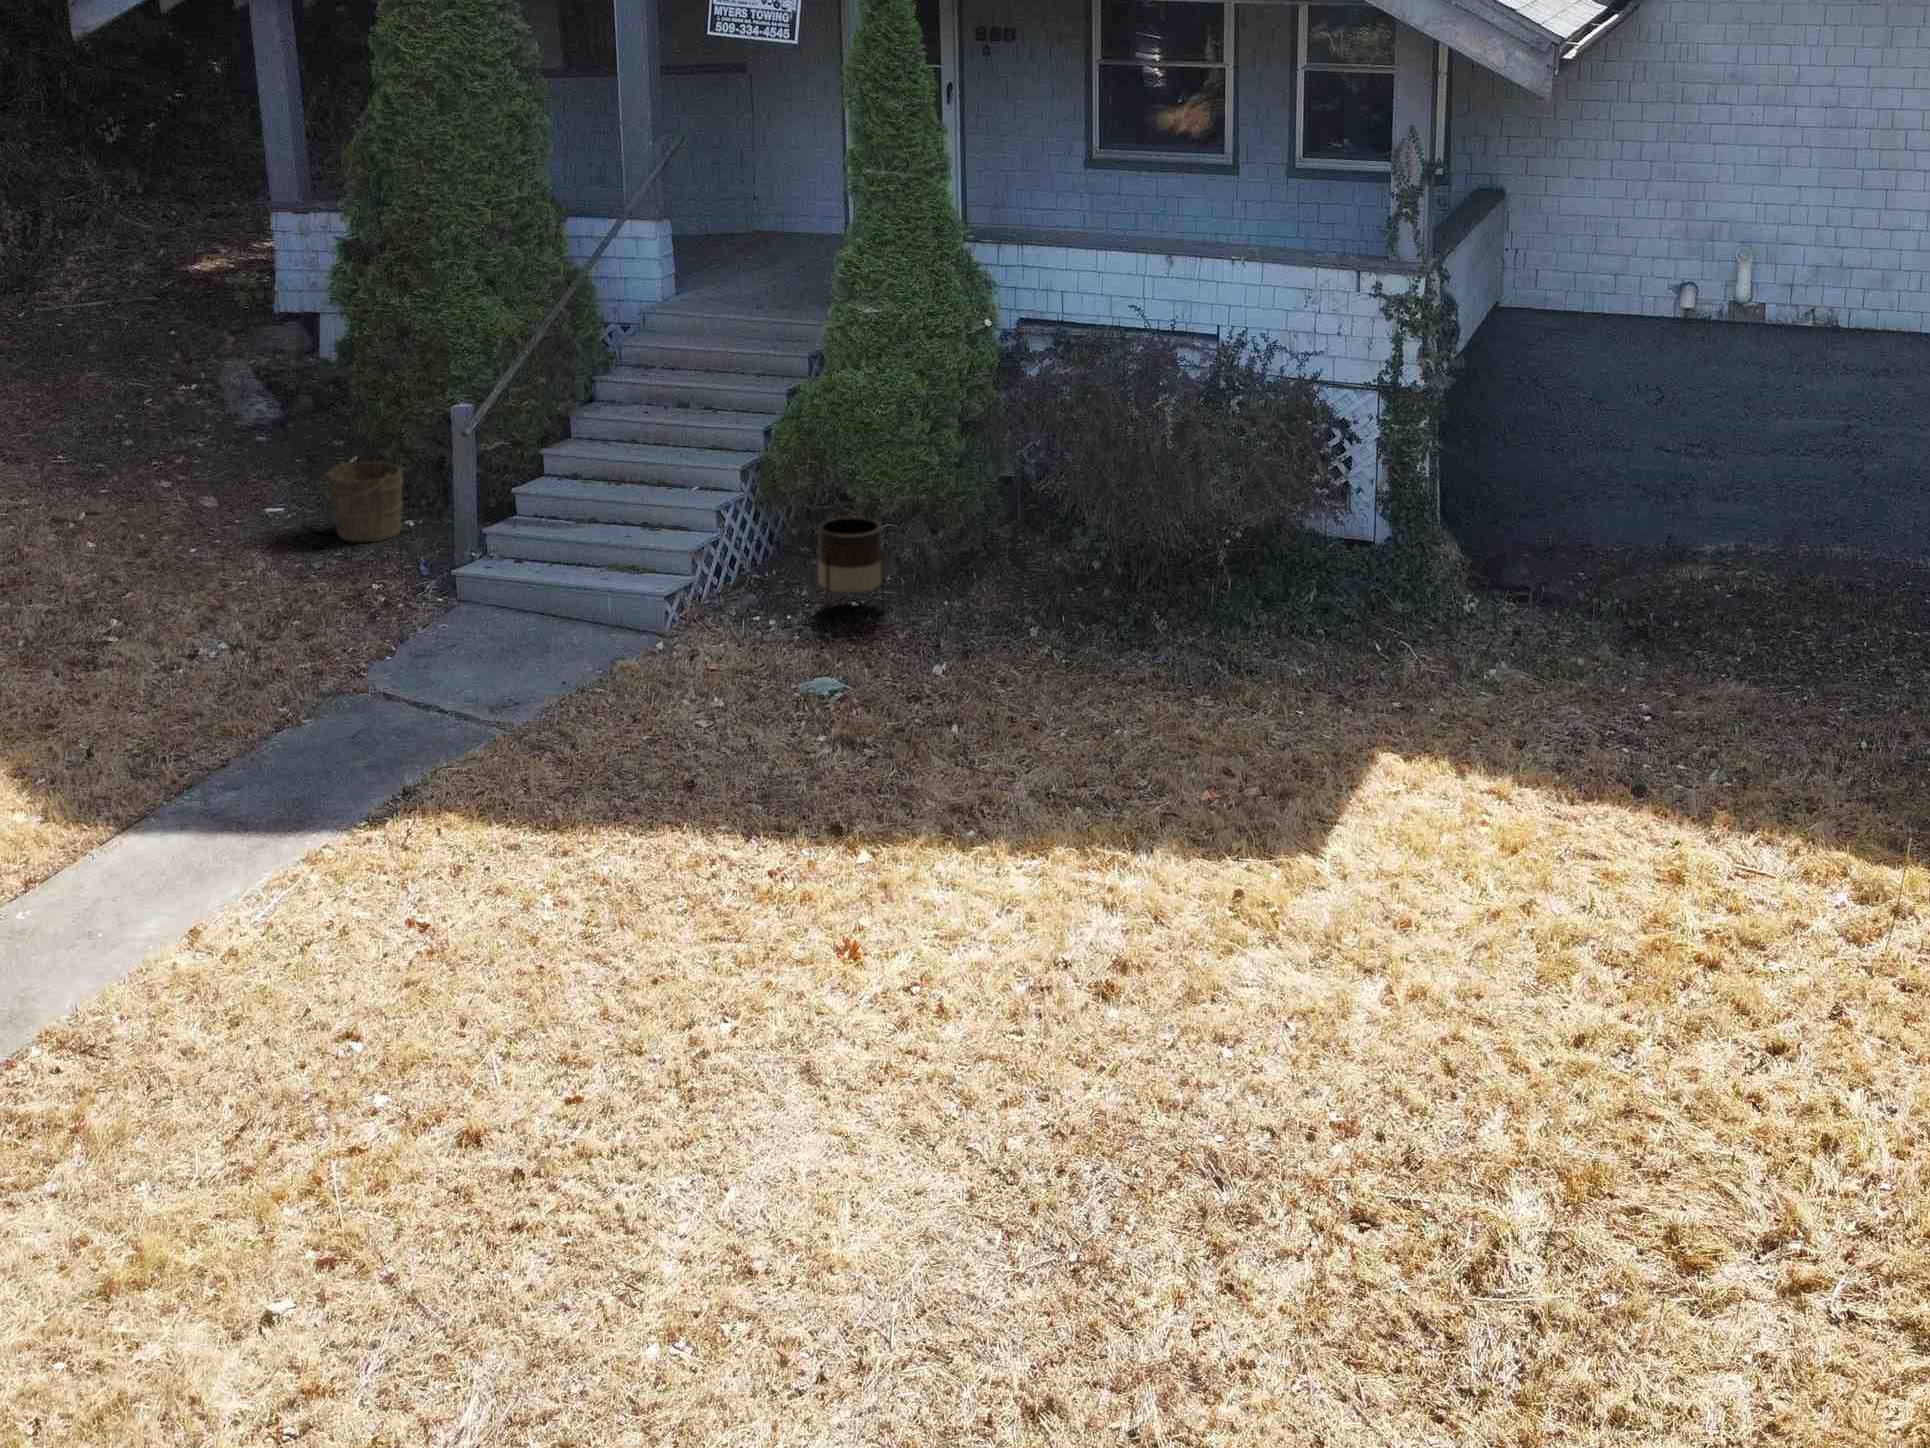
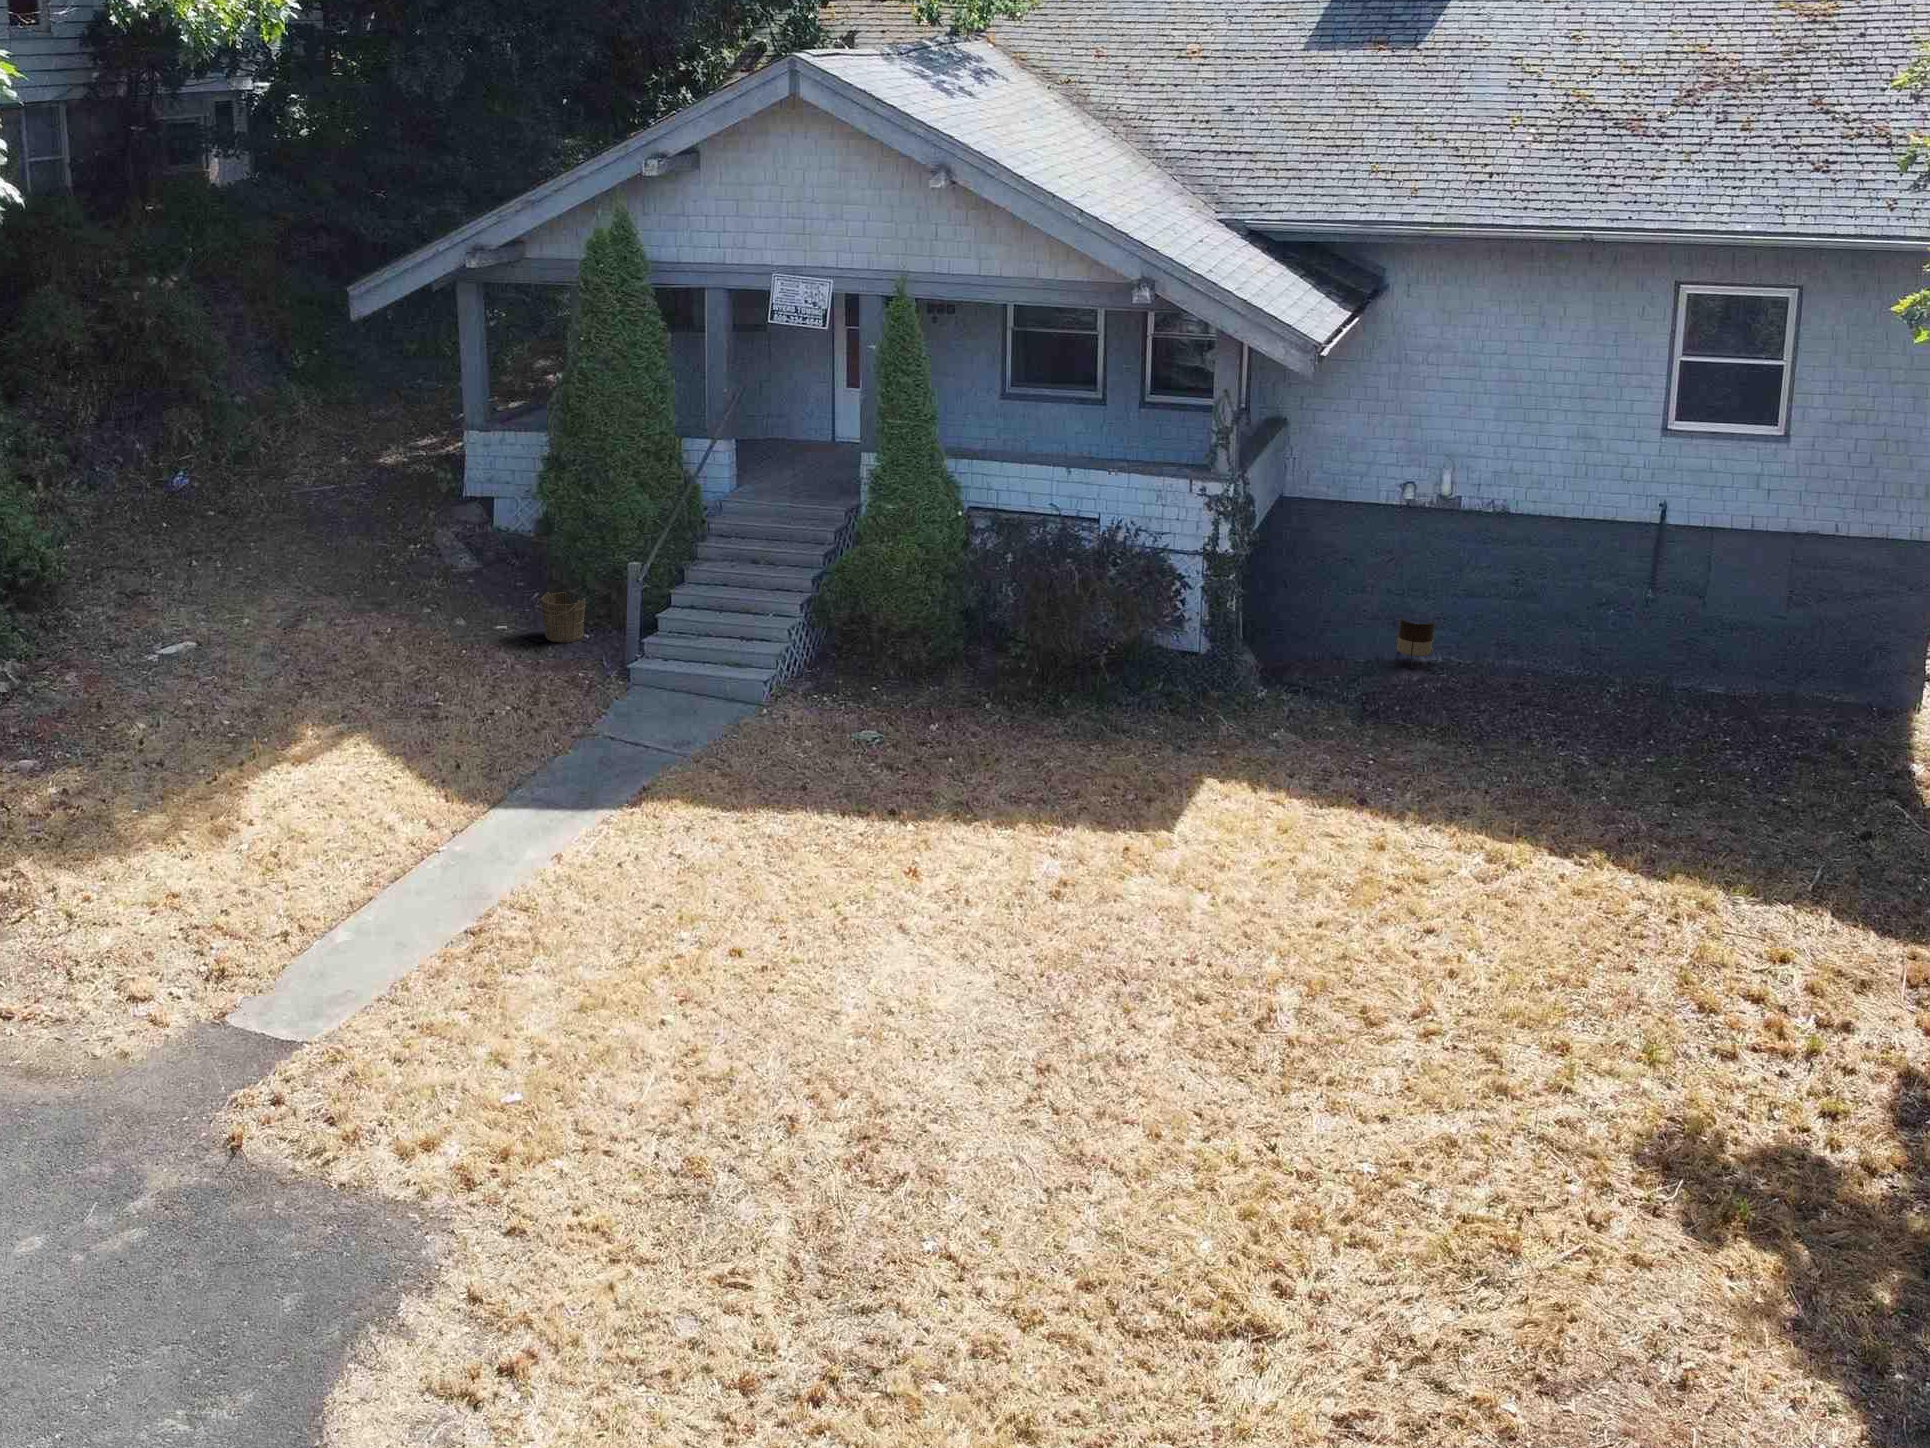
planter: present [818,517,884,593] -> present [1397,619,1435,670]

